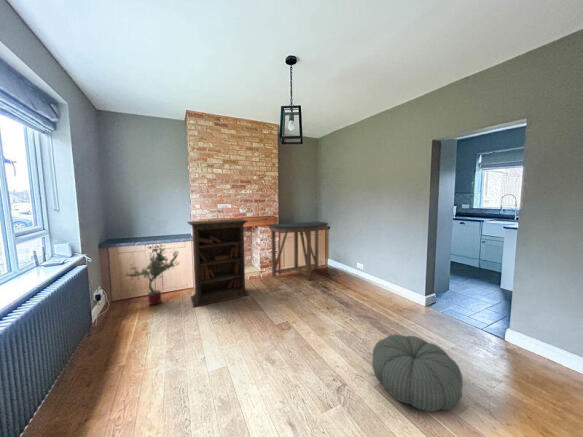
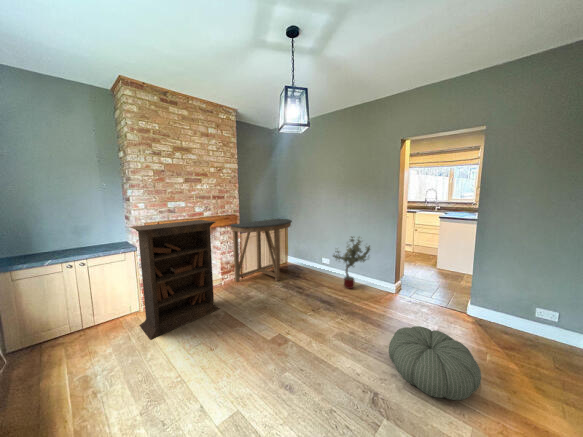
potted tree: present [126,245,178,305] -> present [333,237,370,289]

